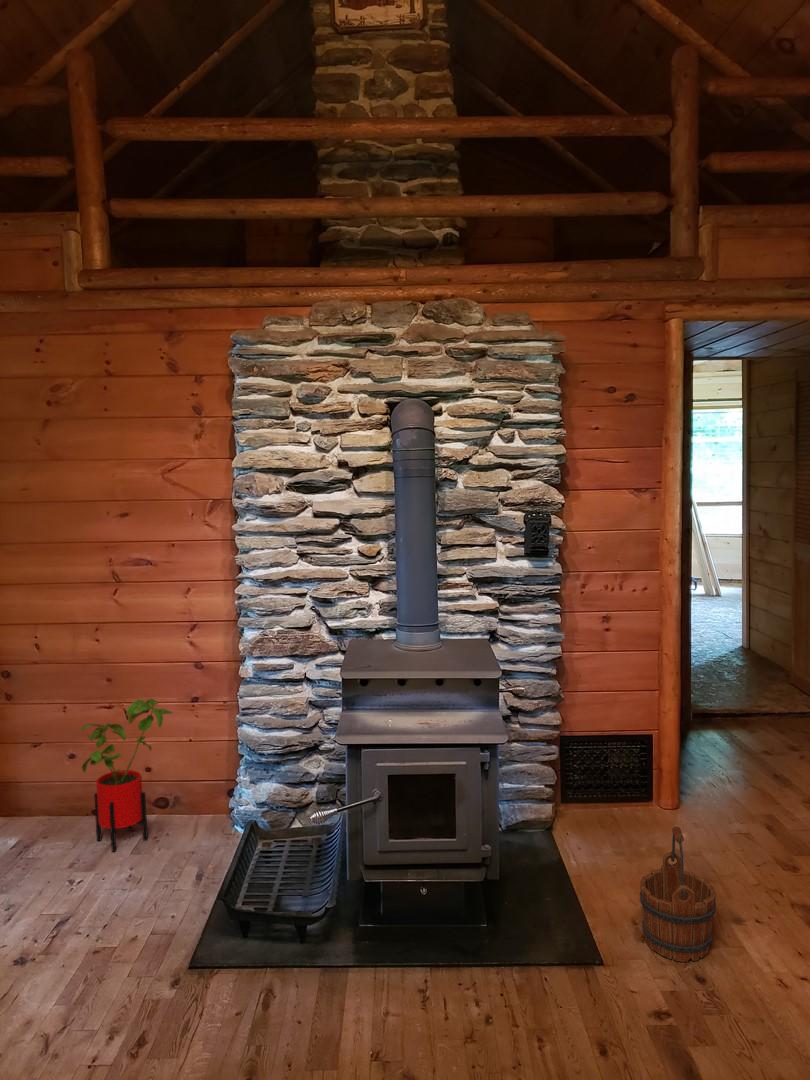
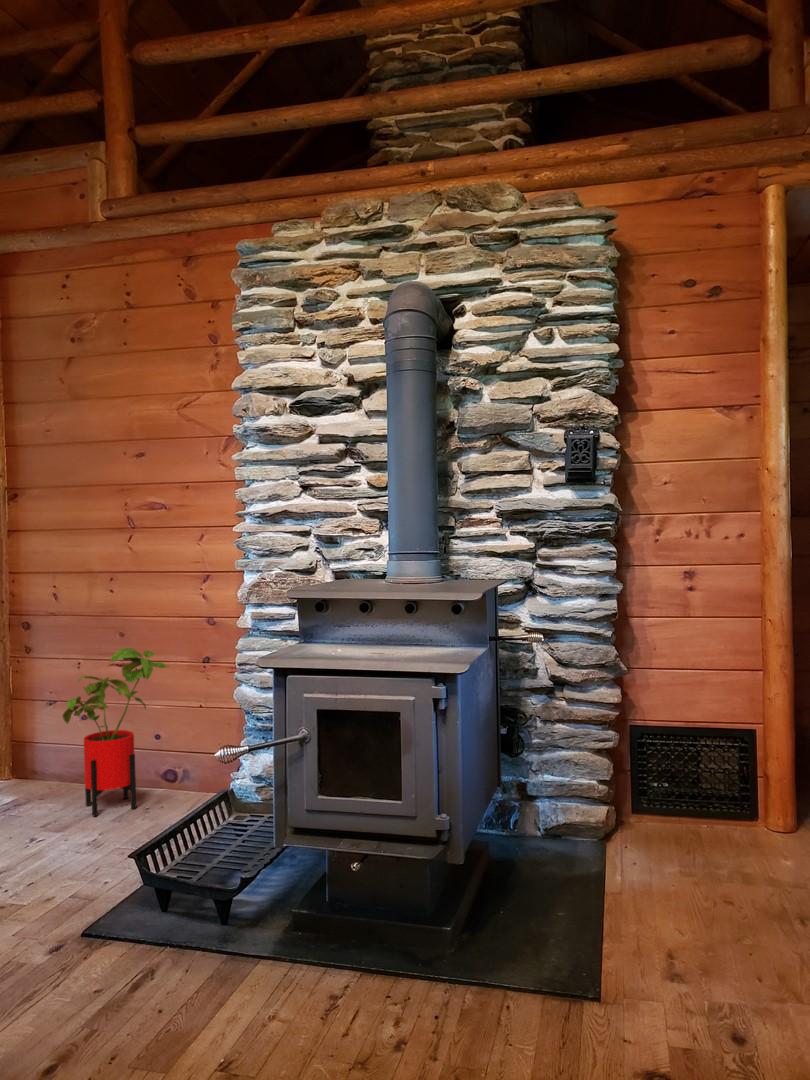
wooden bucket: present [640,827,716,962] -> none [662,814,774,1014]

